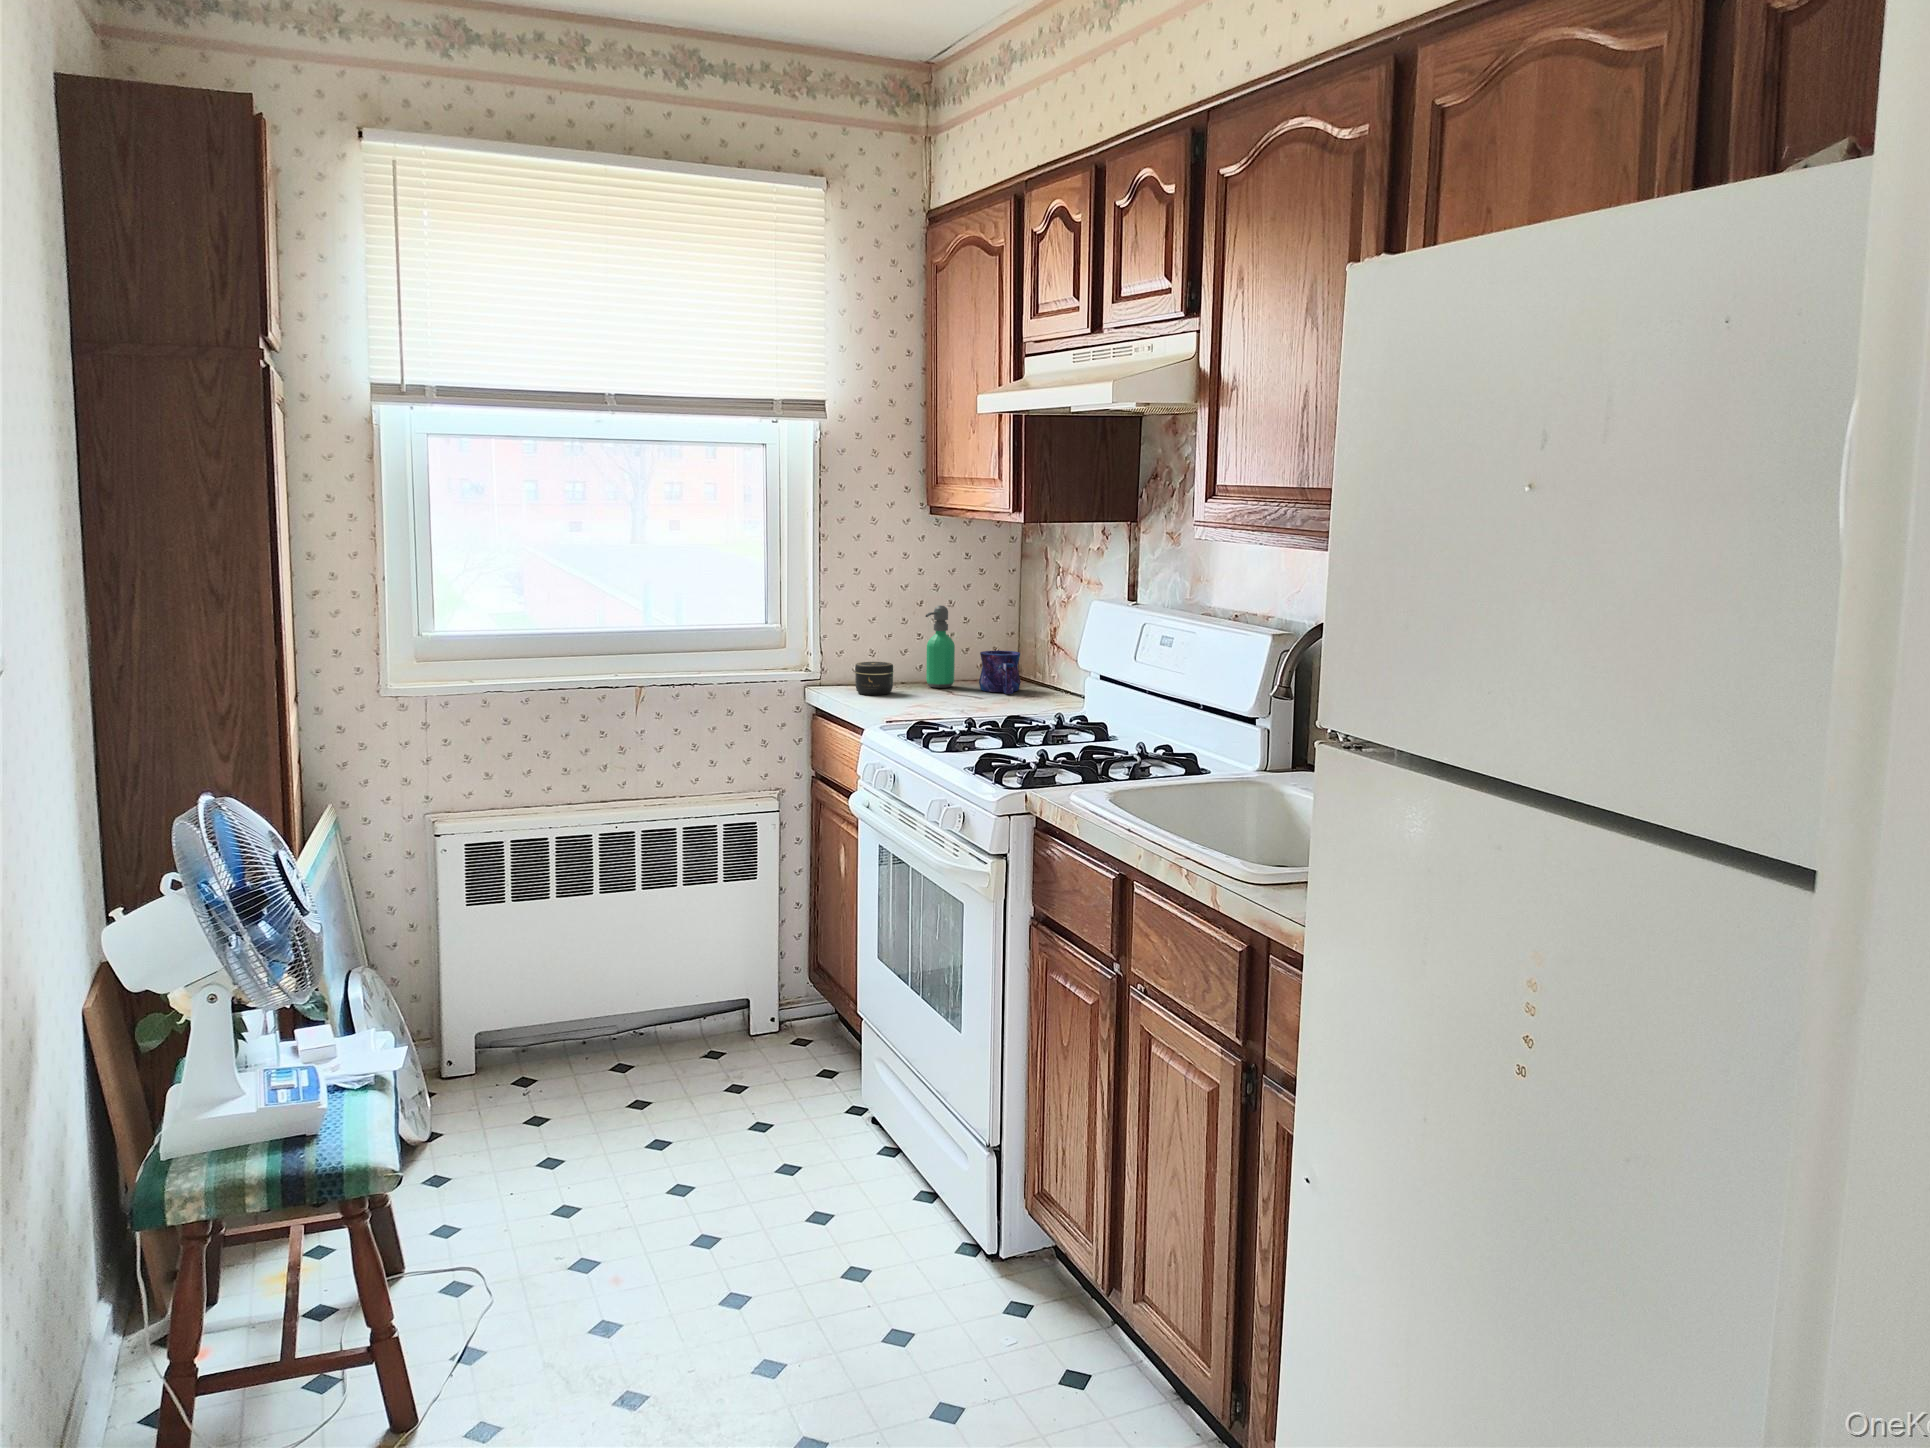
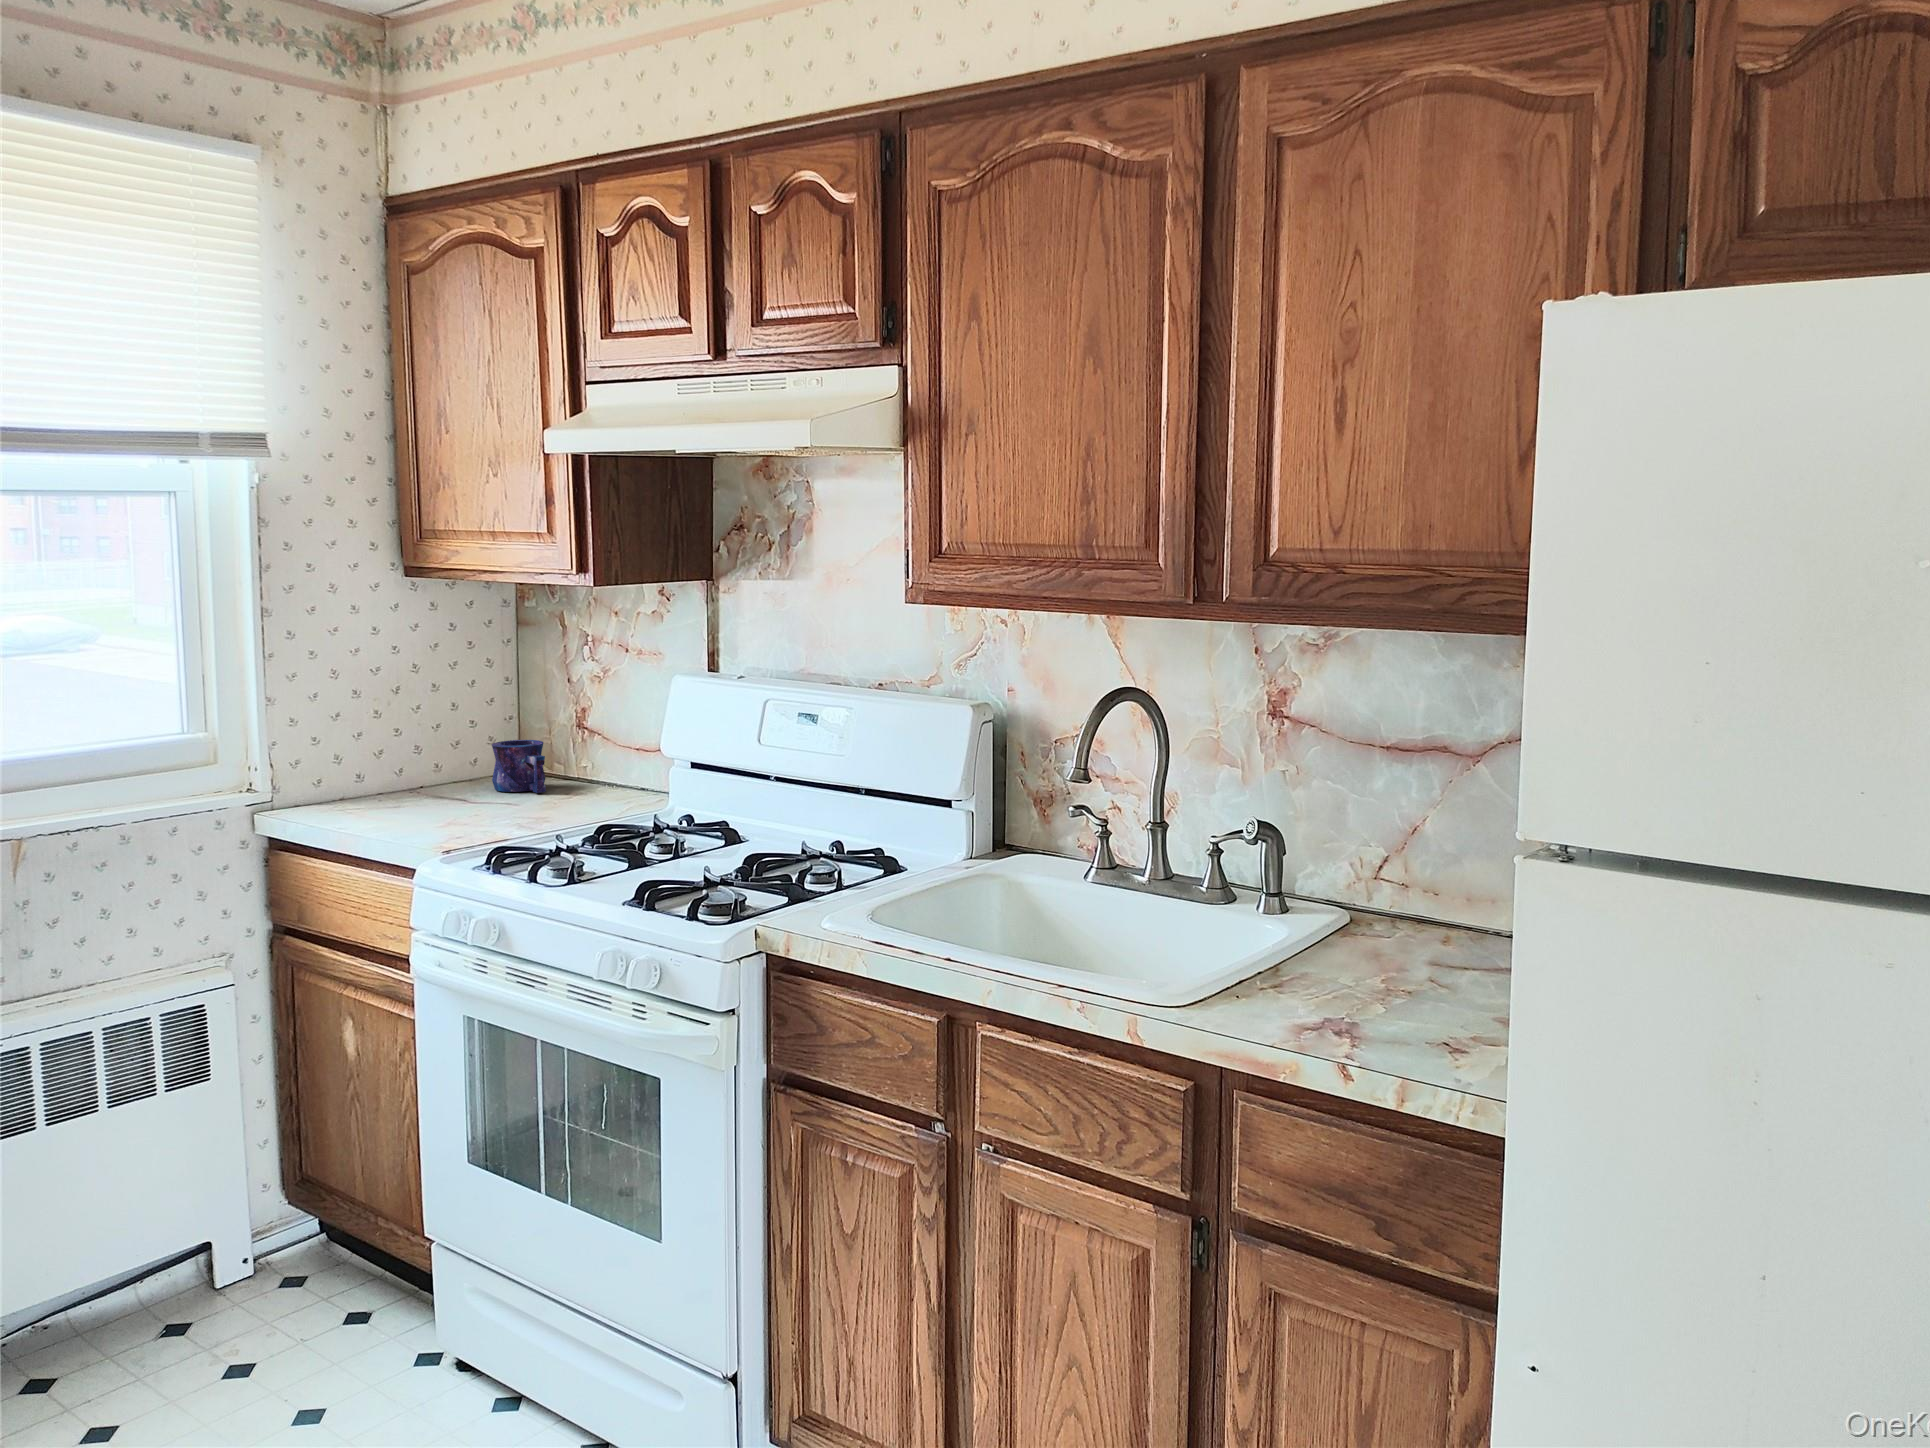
soap dispenser: present [926,605,955,688] -> none [416,691,456,794]
jar: present [855,662,893,695] -> none [335,769,388,814]

